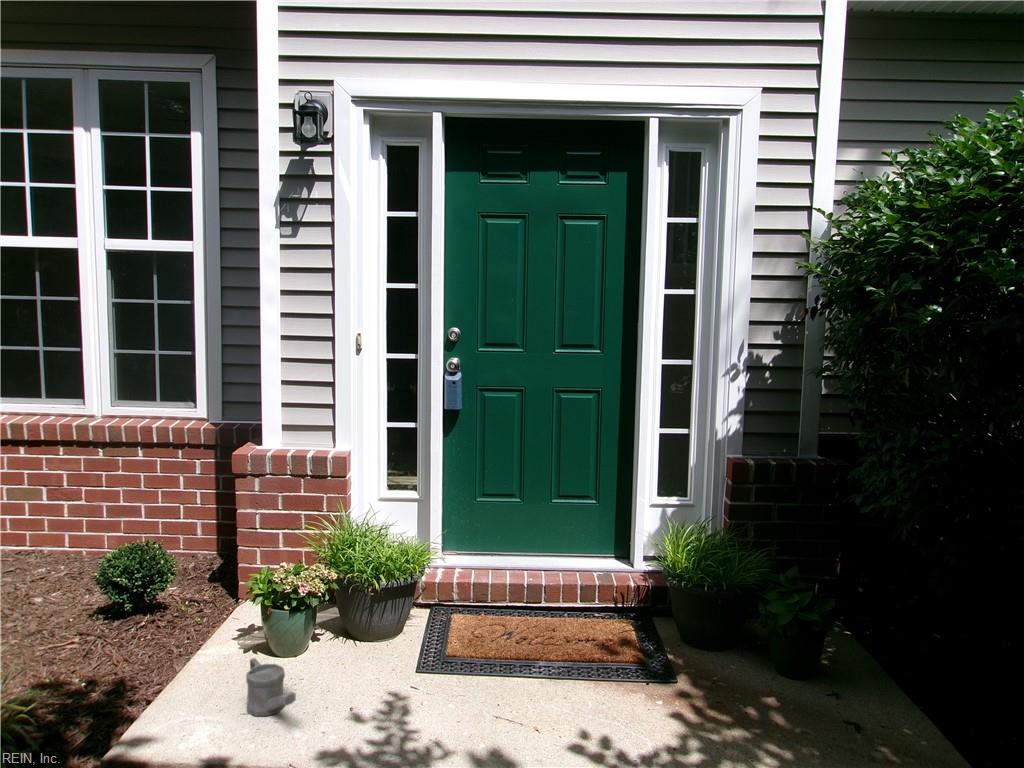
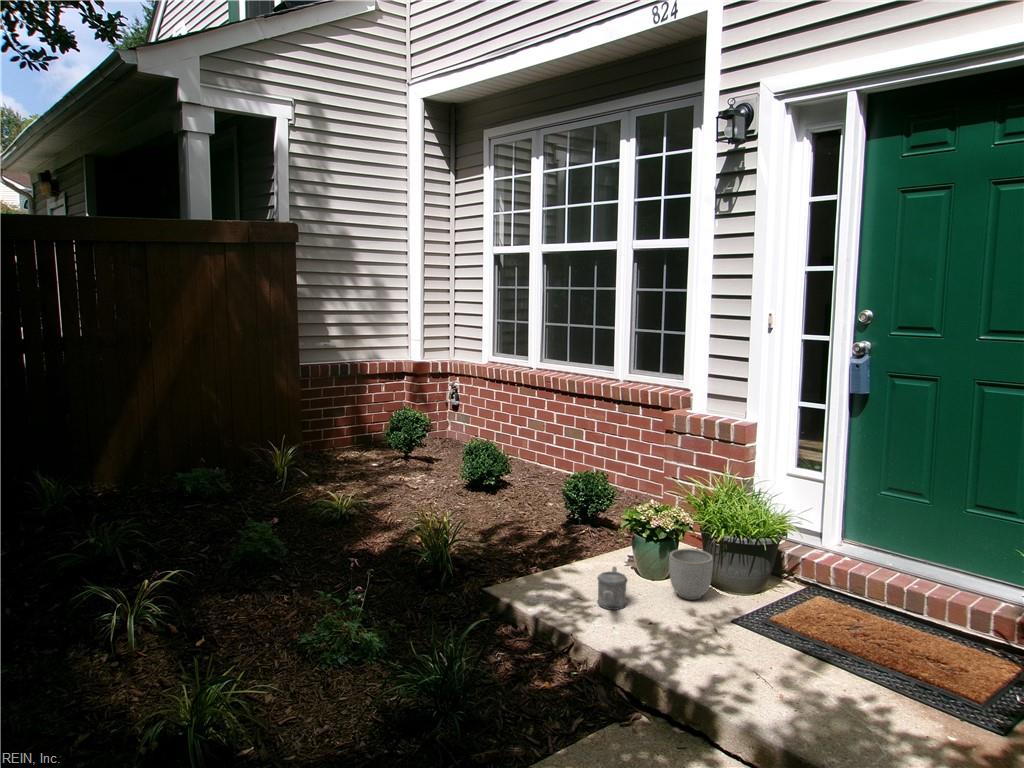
planter: none [313,605,364,666] -> present [669,549,713,600]

